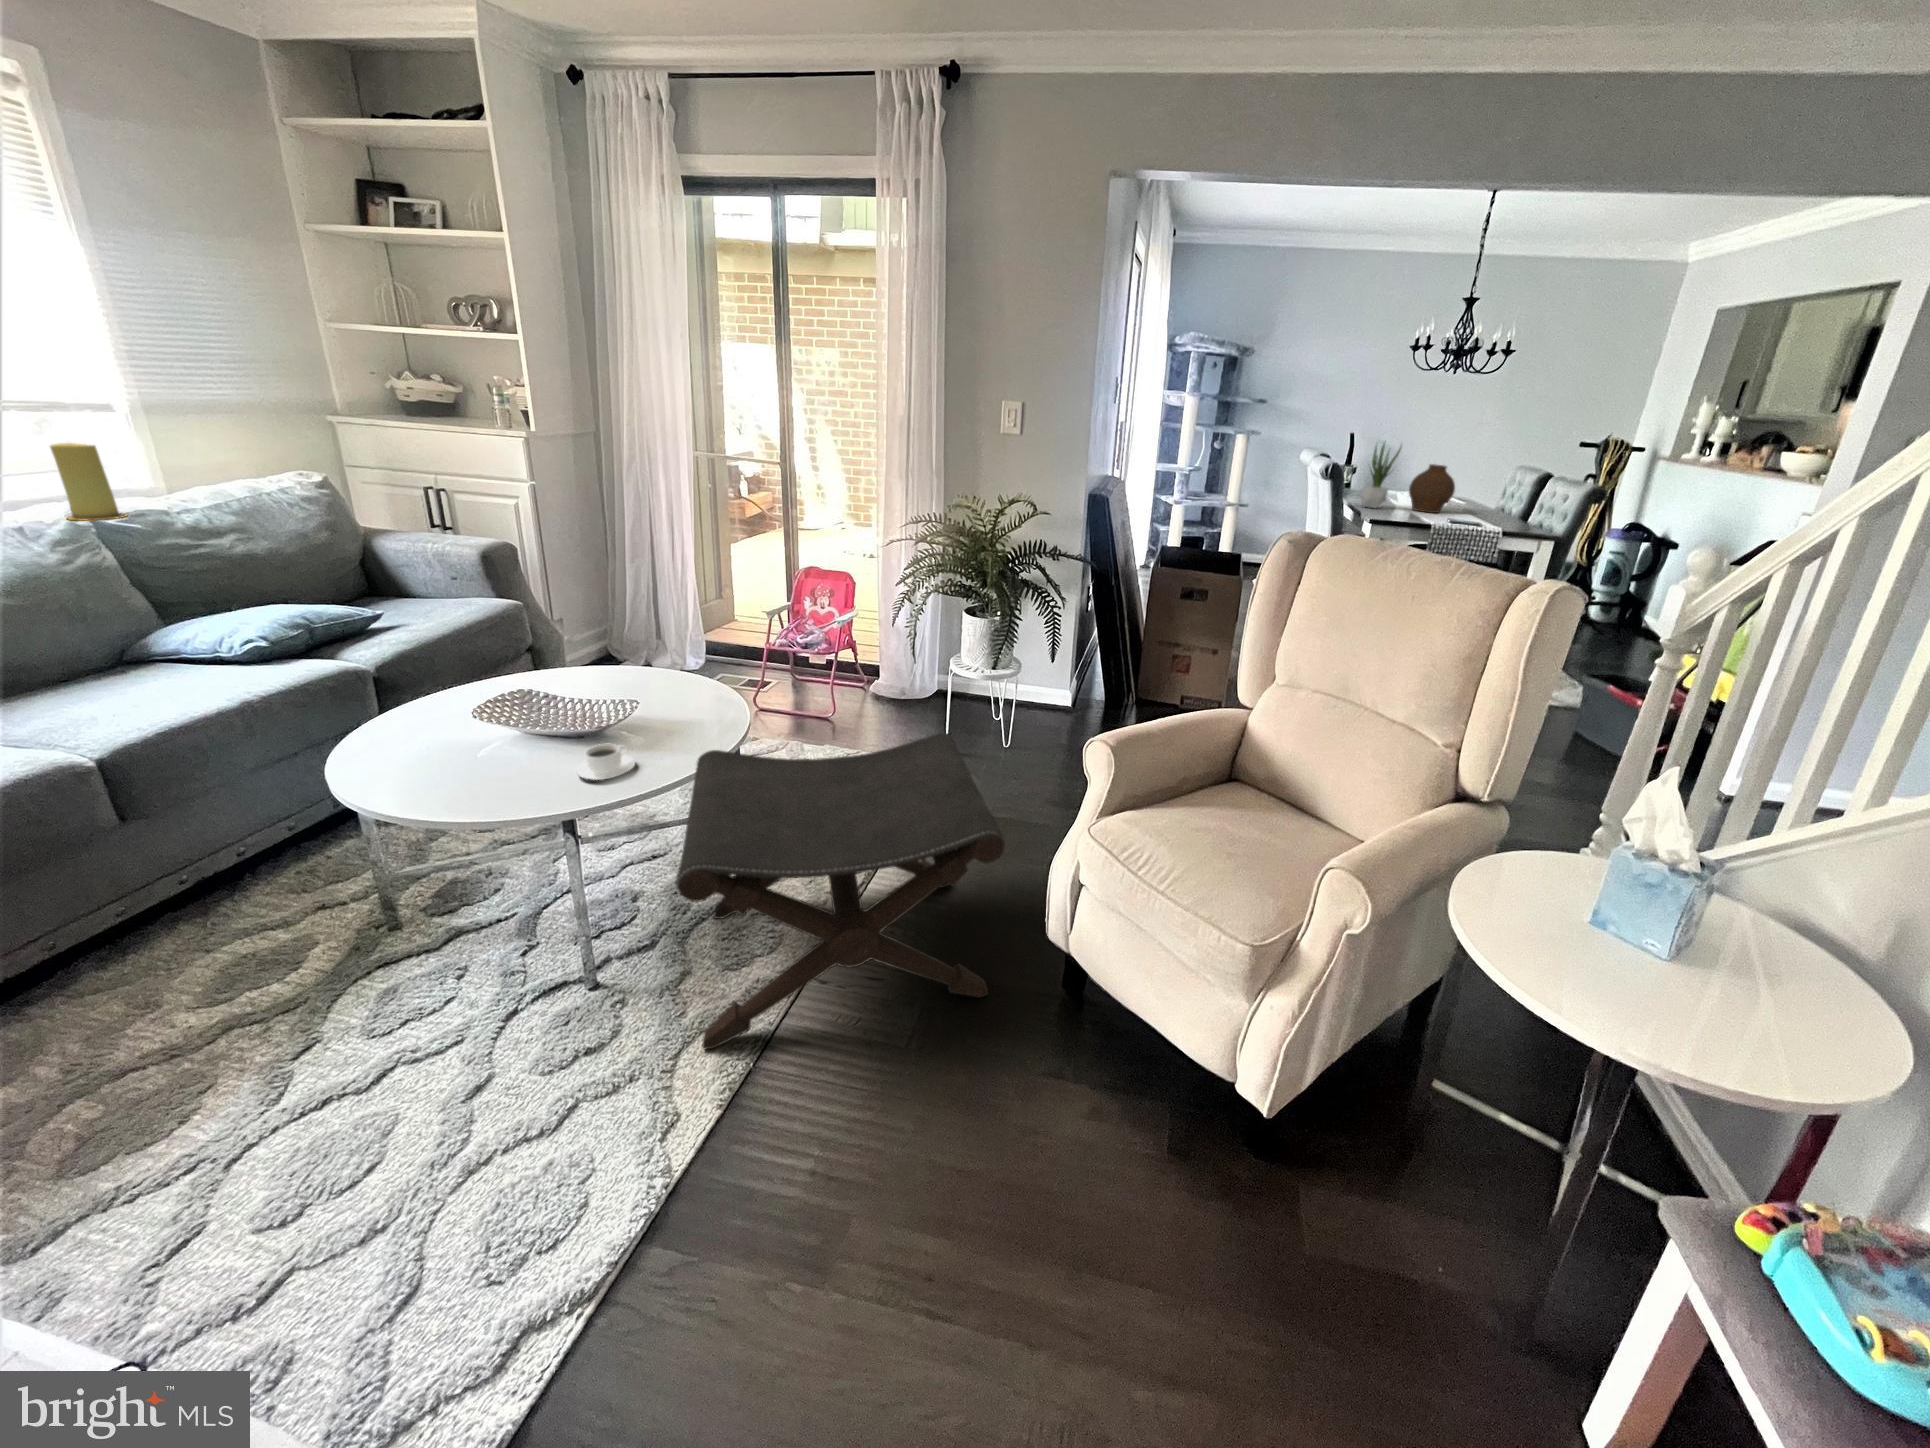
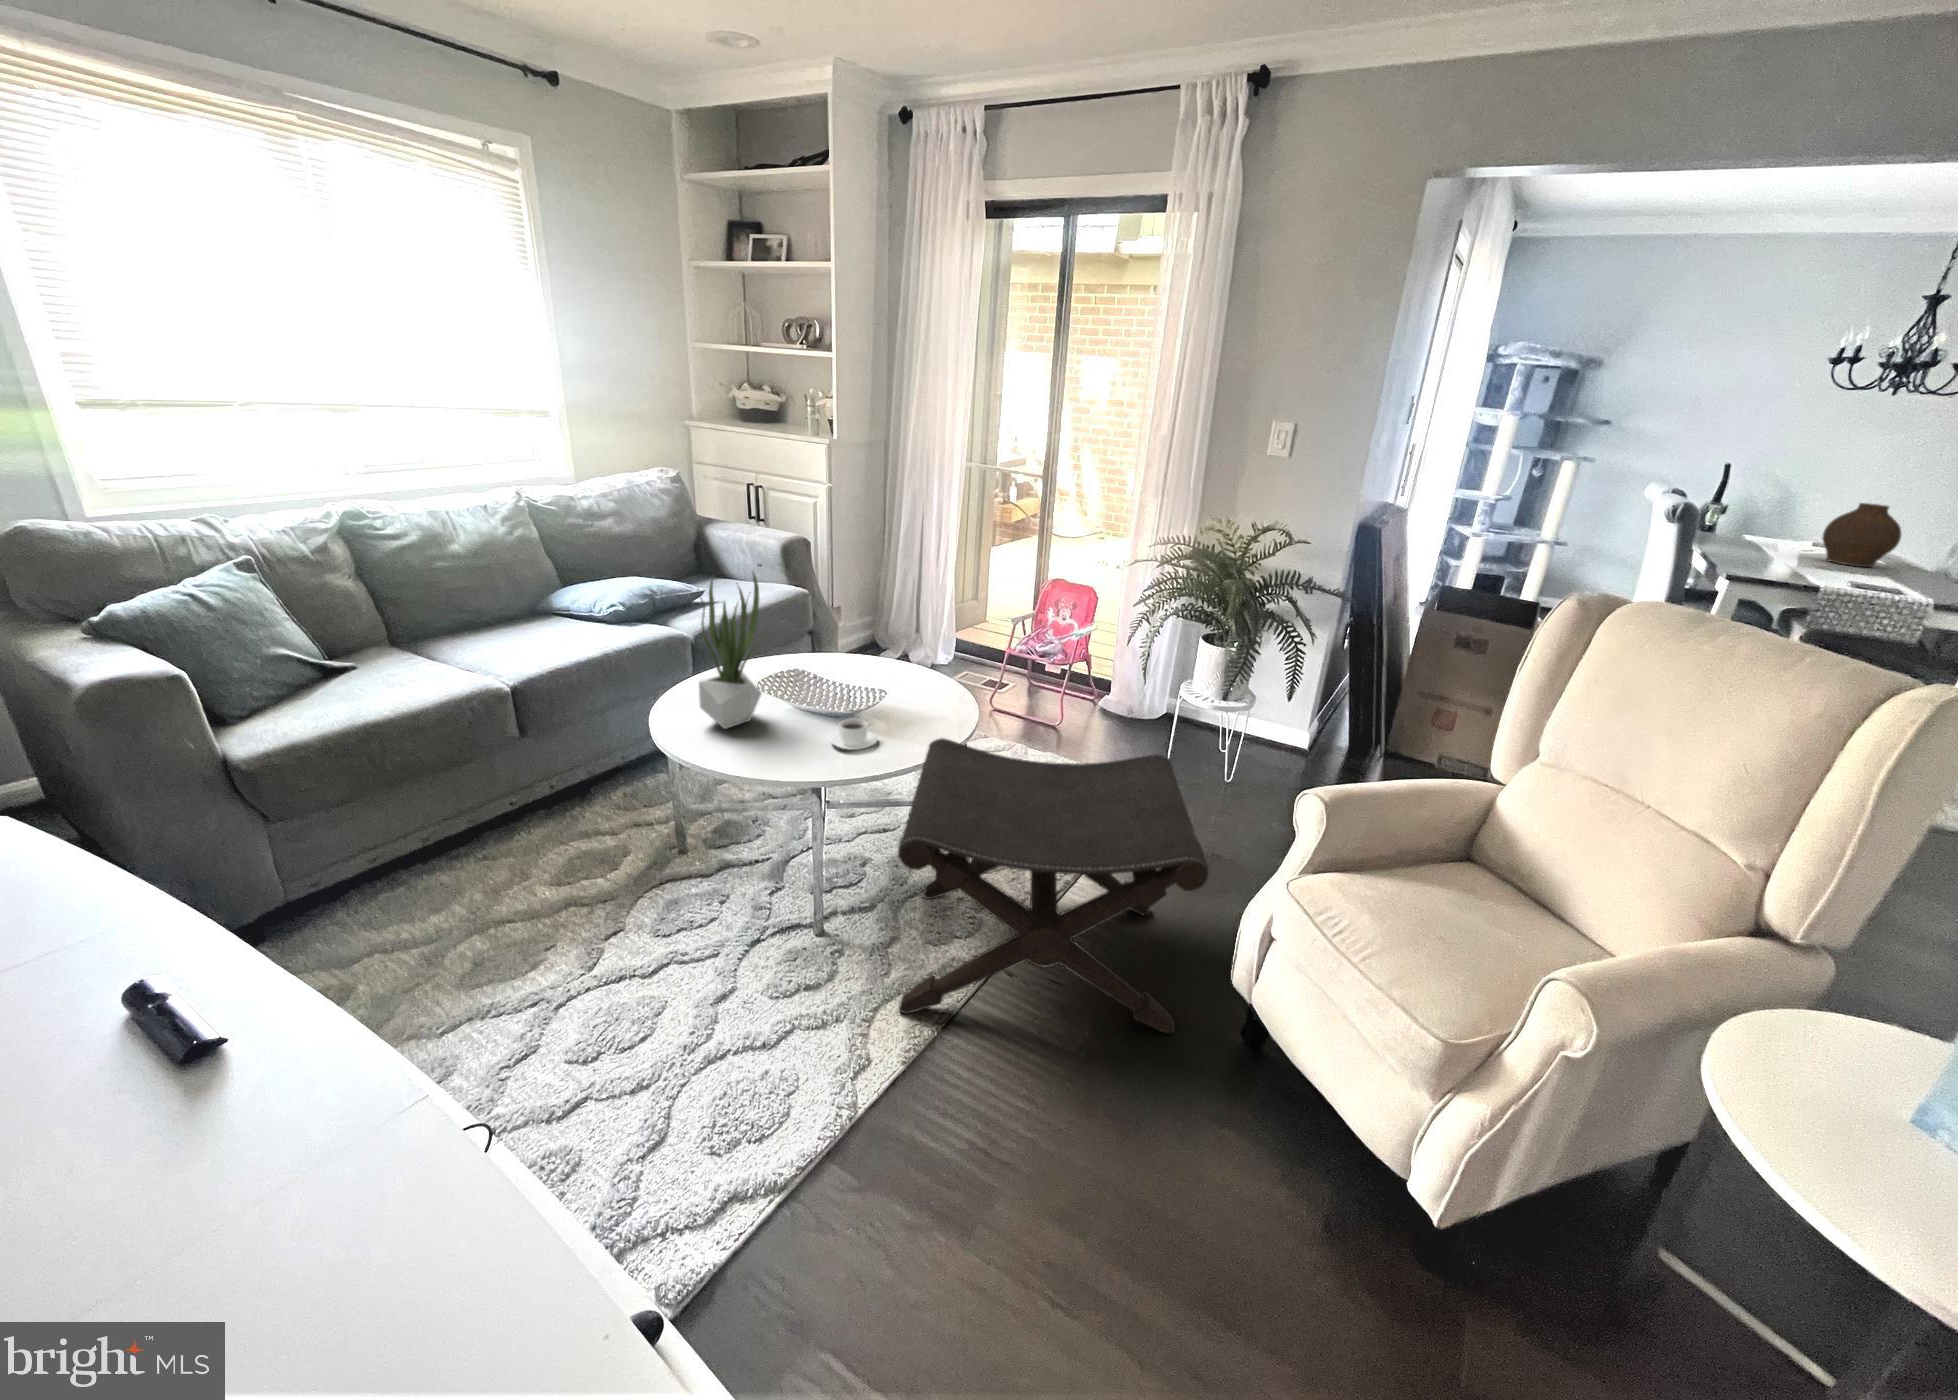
candle: present [50,443,127,520] -> none [521,446,557,504]
potted plant: present [1361,444,1401,508] -> present [699,574,765,729]

